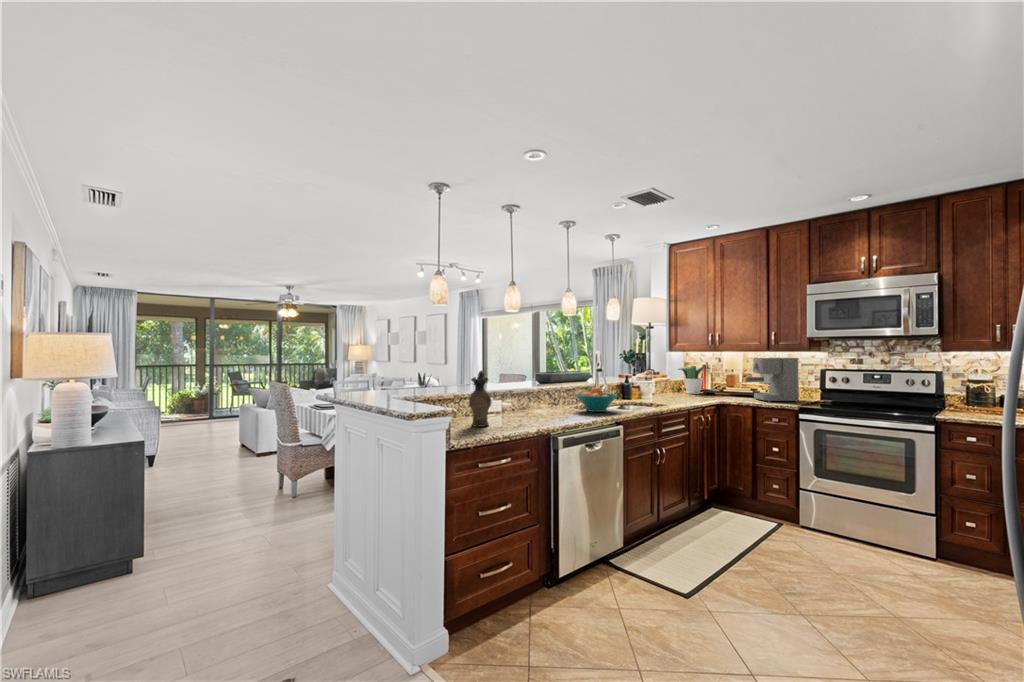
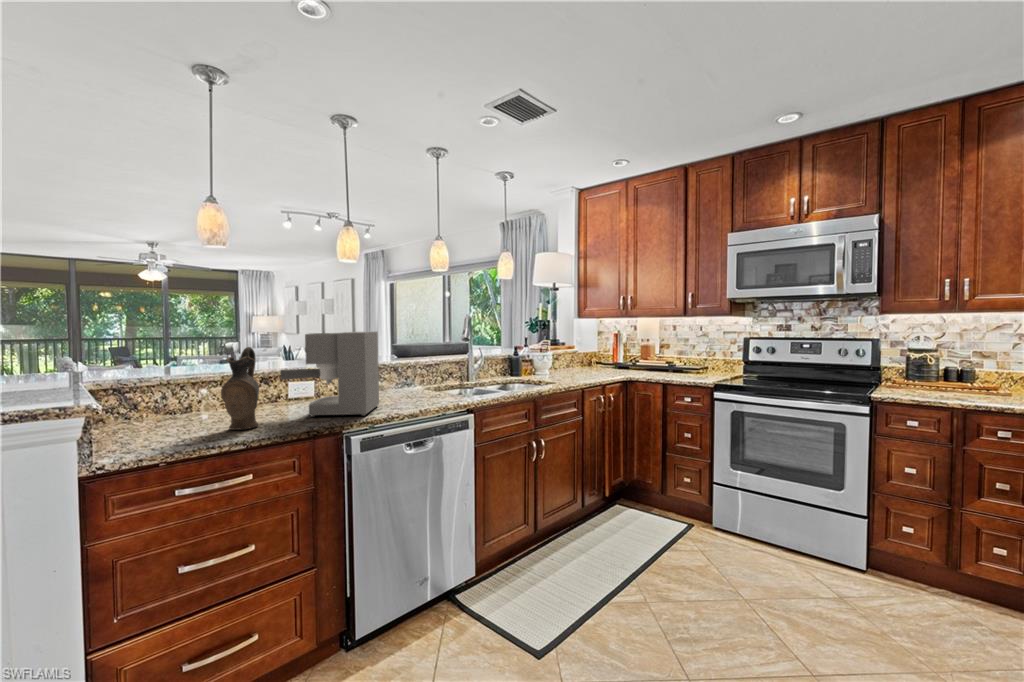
coffee maker: present [745,358,799,402] -> present [280,332,379,417]
potted plant: present [678,366,710,394] -> none [584,335,620,369]
fruit bowl: present [576,387,617,412] -> none [421,365,477,398]

